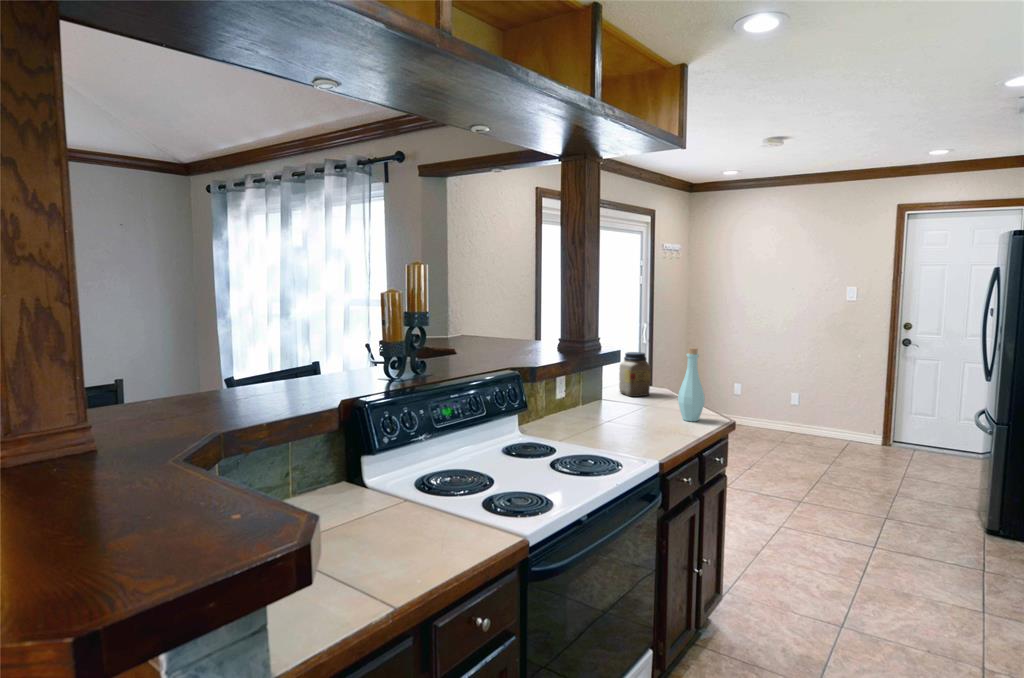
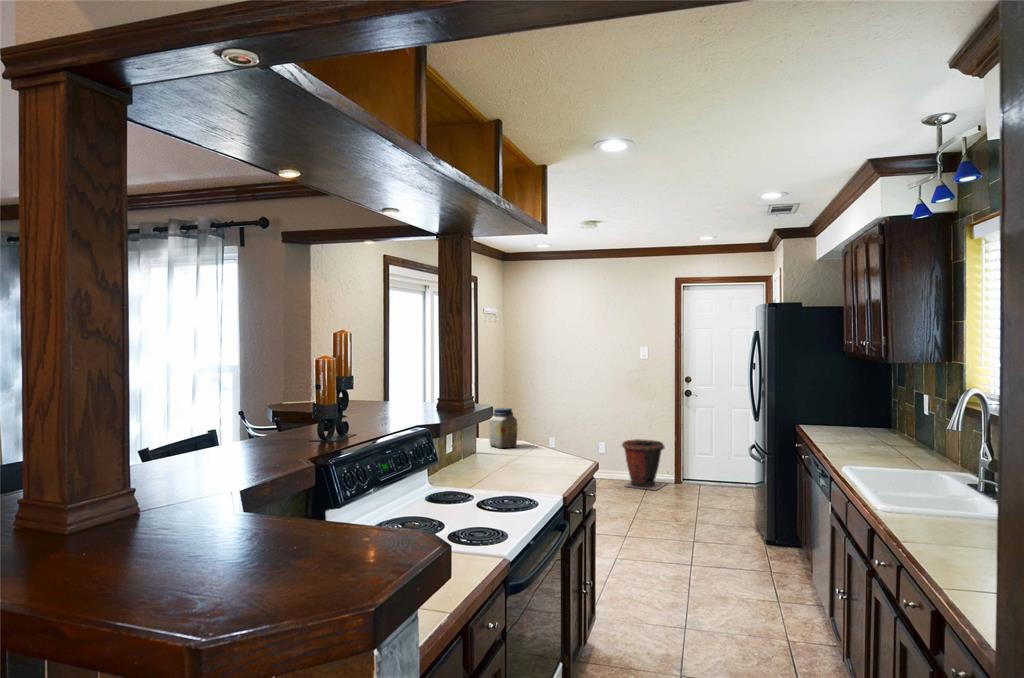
bottle: present [678,348,705,421] -> none [553,400,576,464]
waste bin: none [814,393,871,452] -> present [622,439,665,490]

